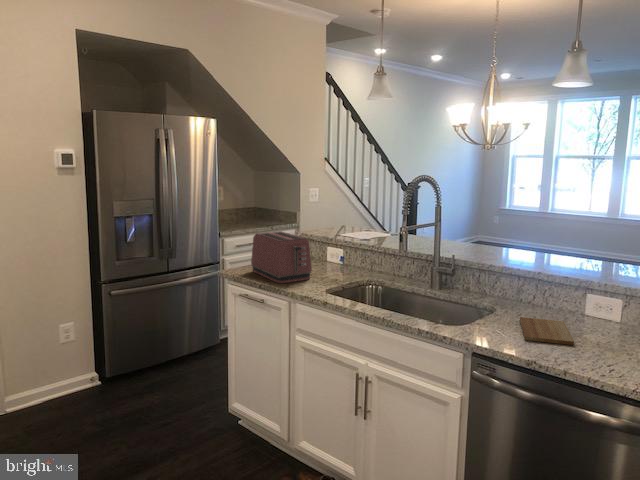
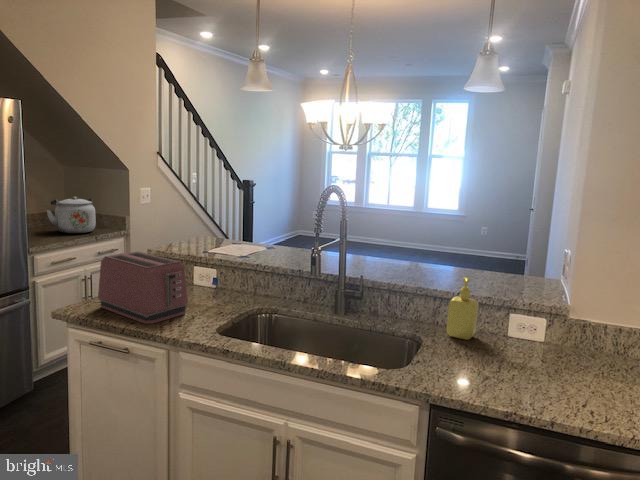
kettle: none [237,195,272,224] -> present [47,196,96,233]
soap dispenser: none [522,256,553,314] -> present [447,277,479,340]
cutting board: present [520,317,574,345] -> none [457,348,531,380]

